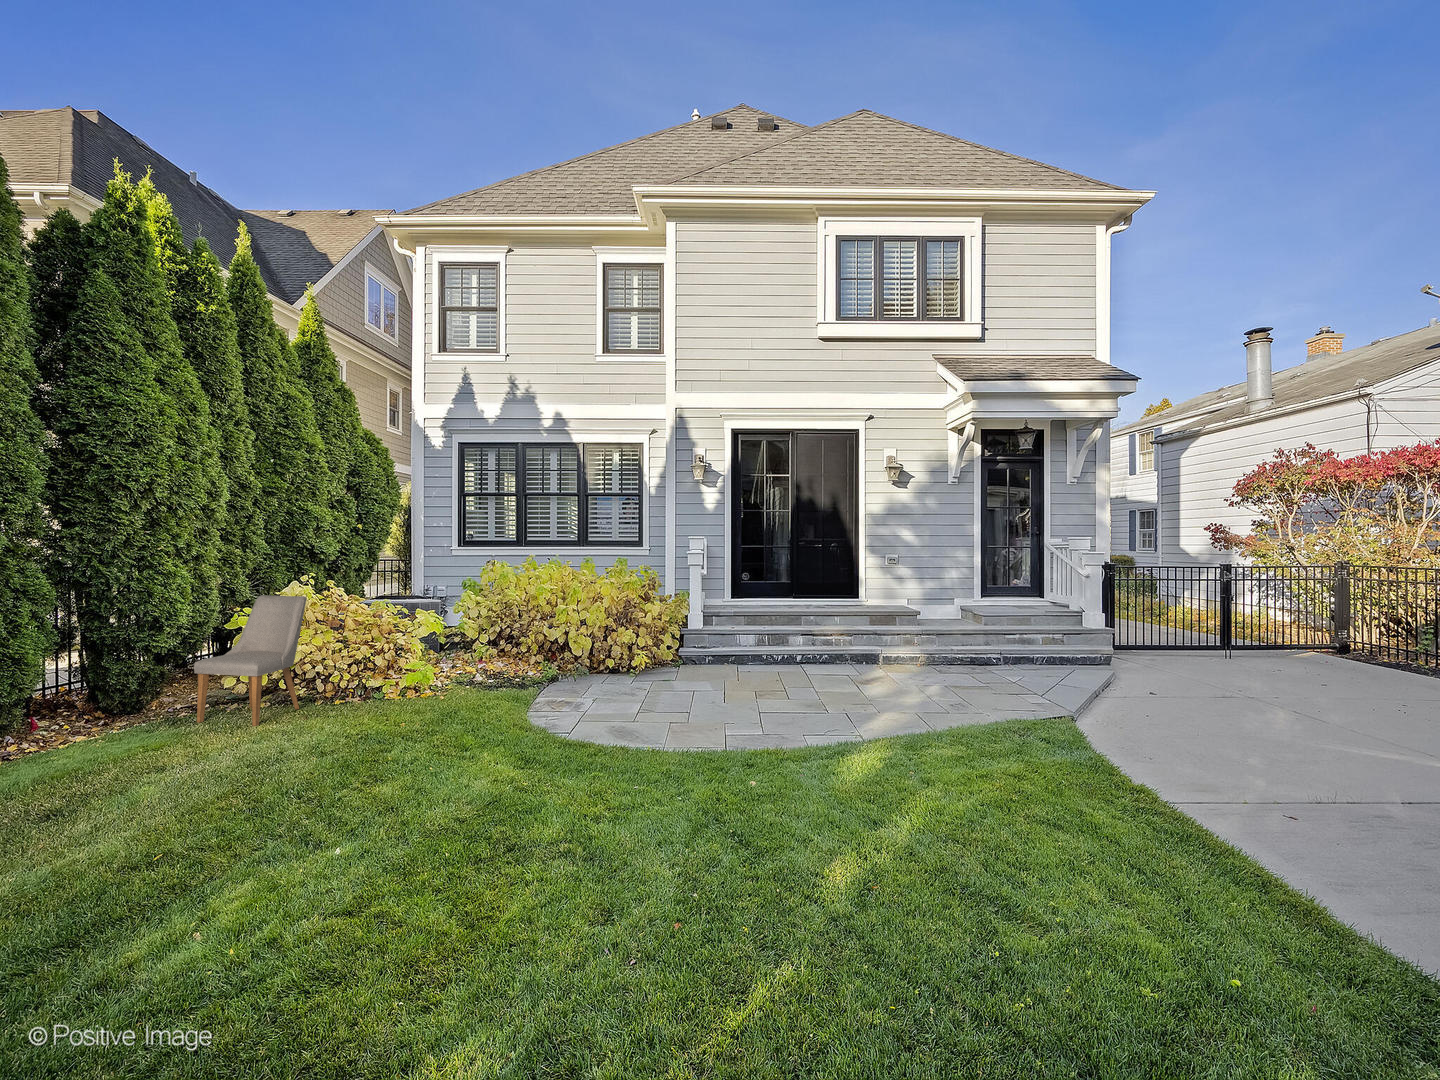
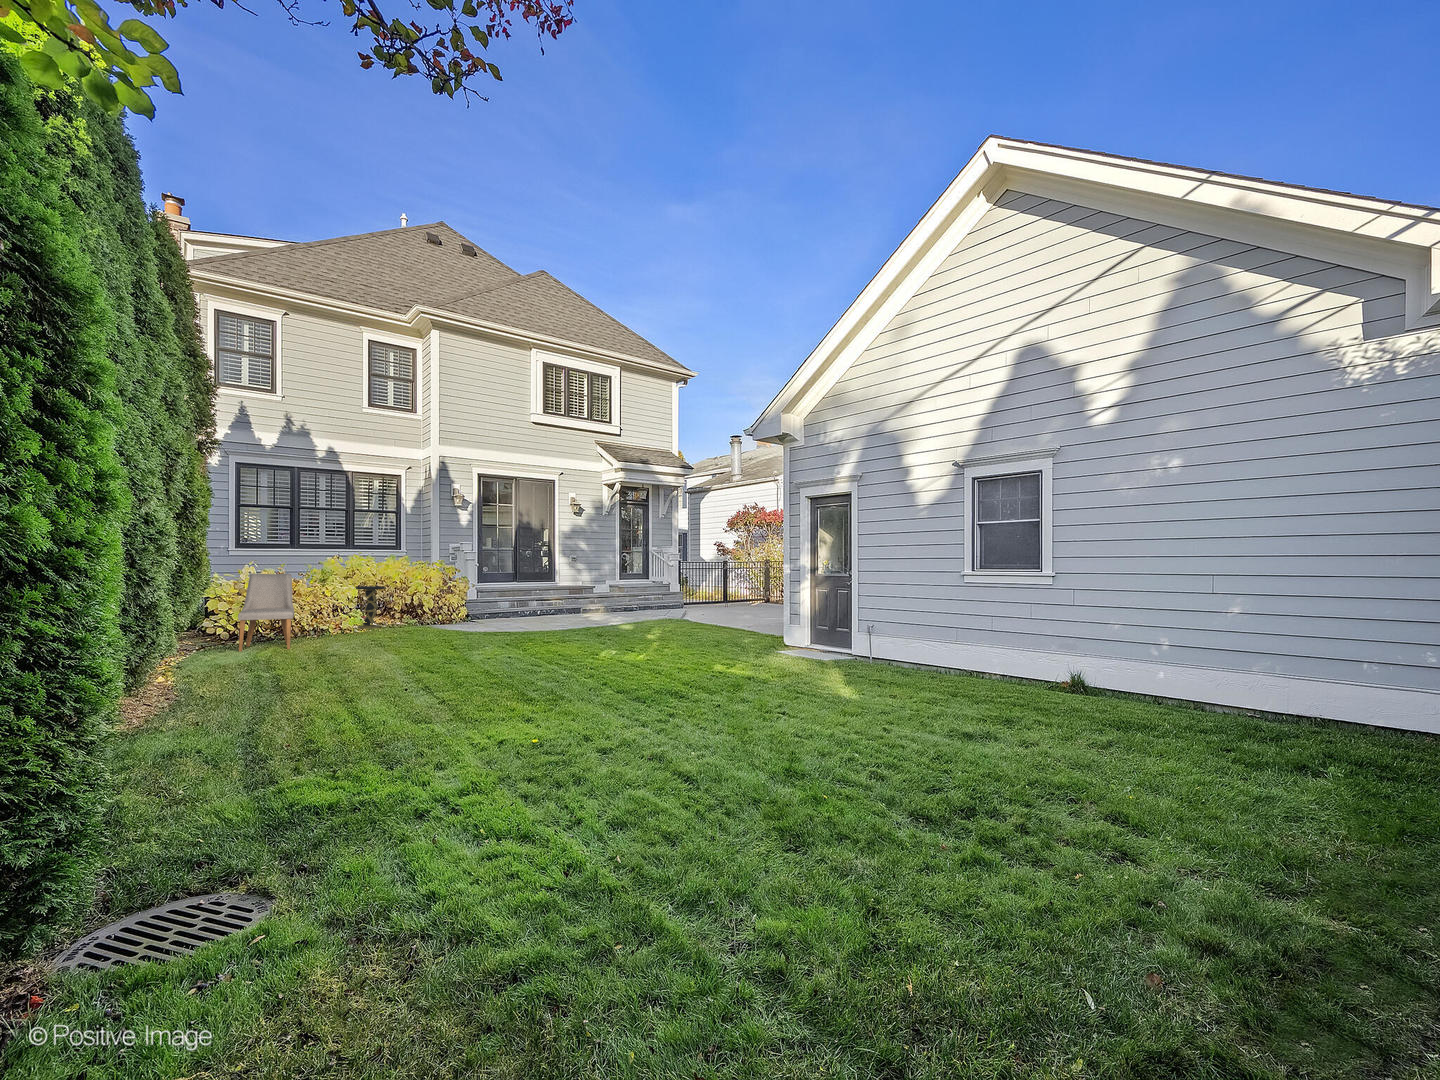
side table: none [485,606,530,673] -> present [356,586,386,629]

